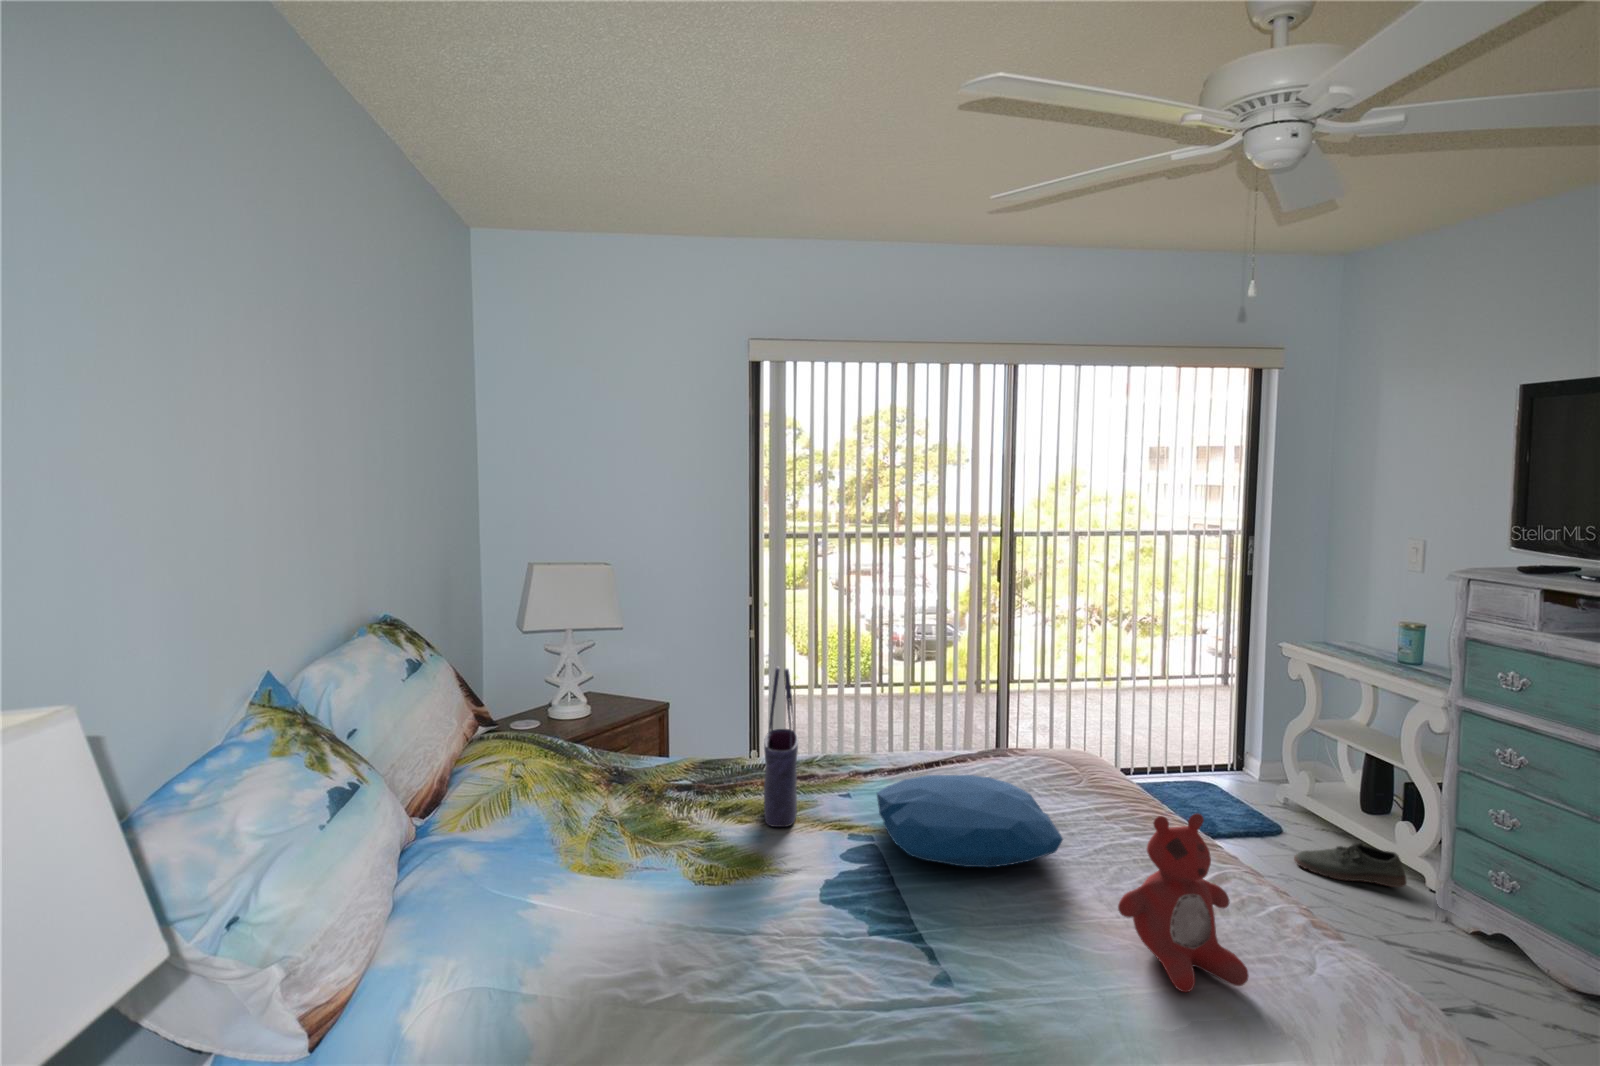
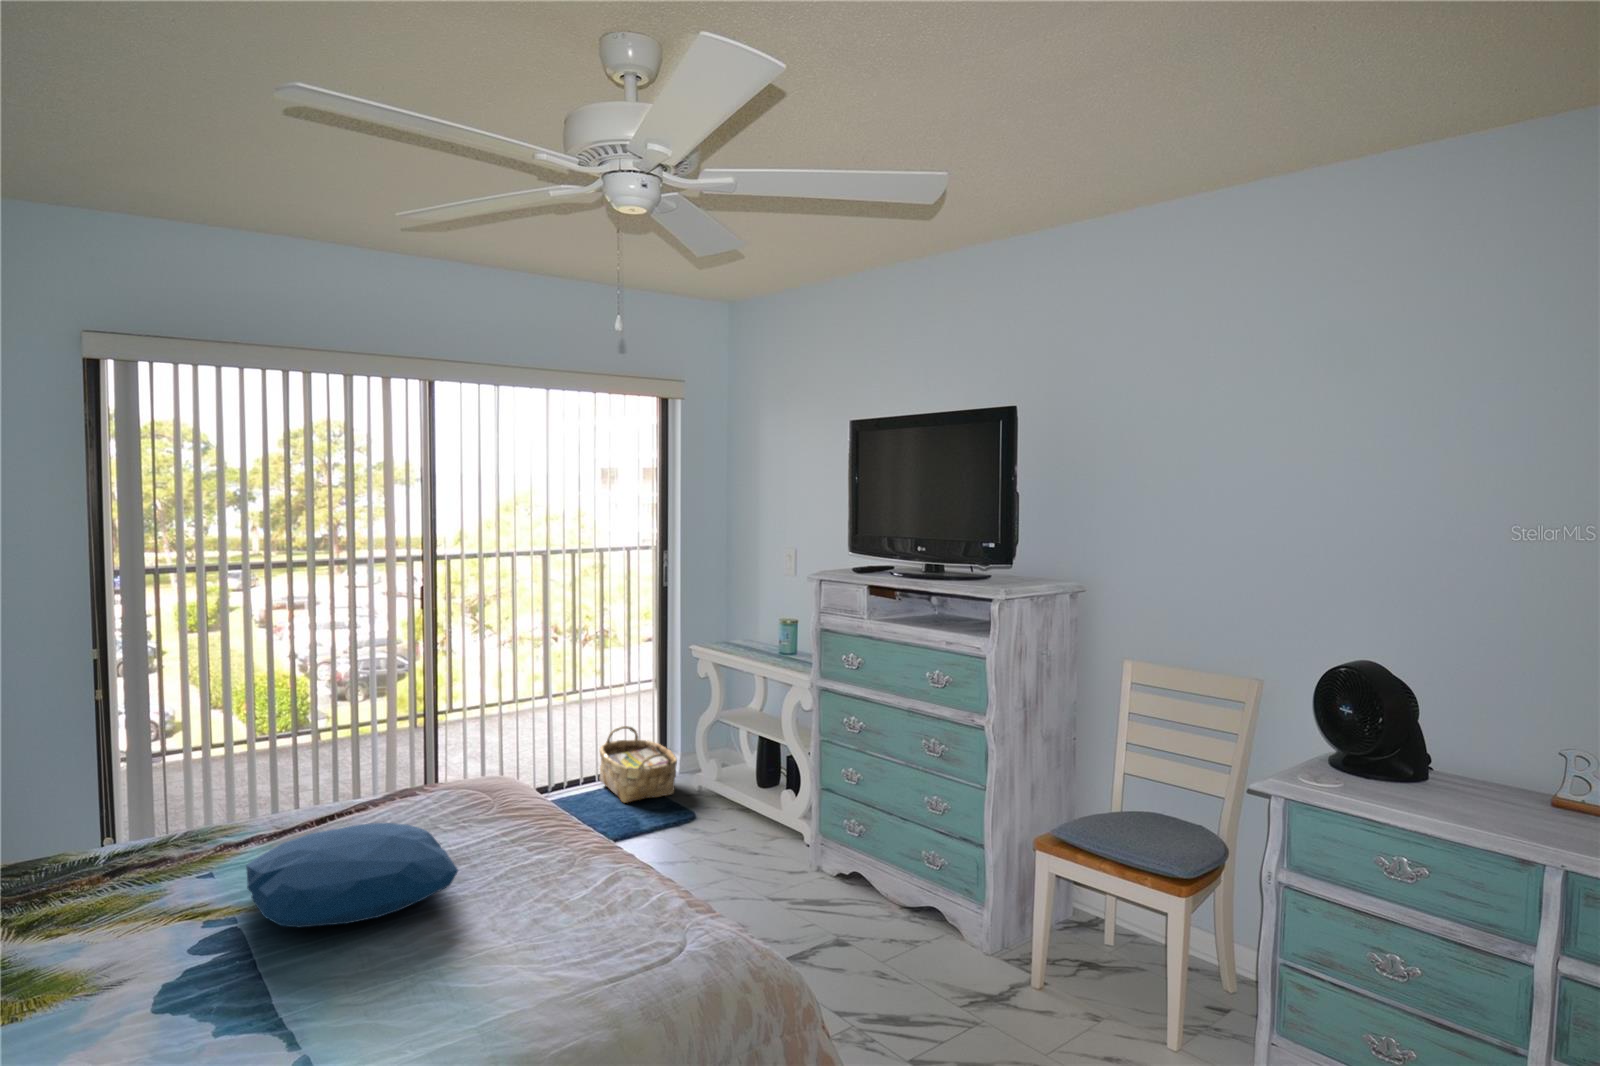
tote bag: present [764,667,798,827] -> none [83,738,136,934]
woven basket: none [1166,718,1257,799] -> present [600,726,677,803]
stuffed bear: present [1118,814,1249,992] -> none [501,820,616,987]
shoe: present [1294,842,1407,887] -> none [704,815,789,853]

